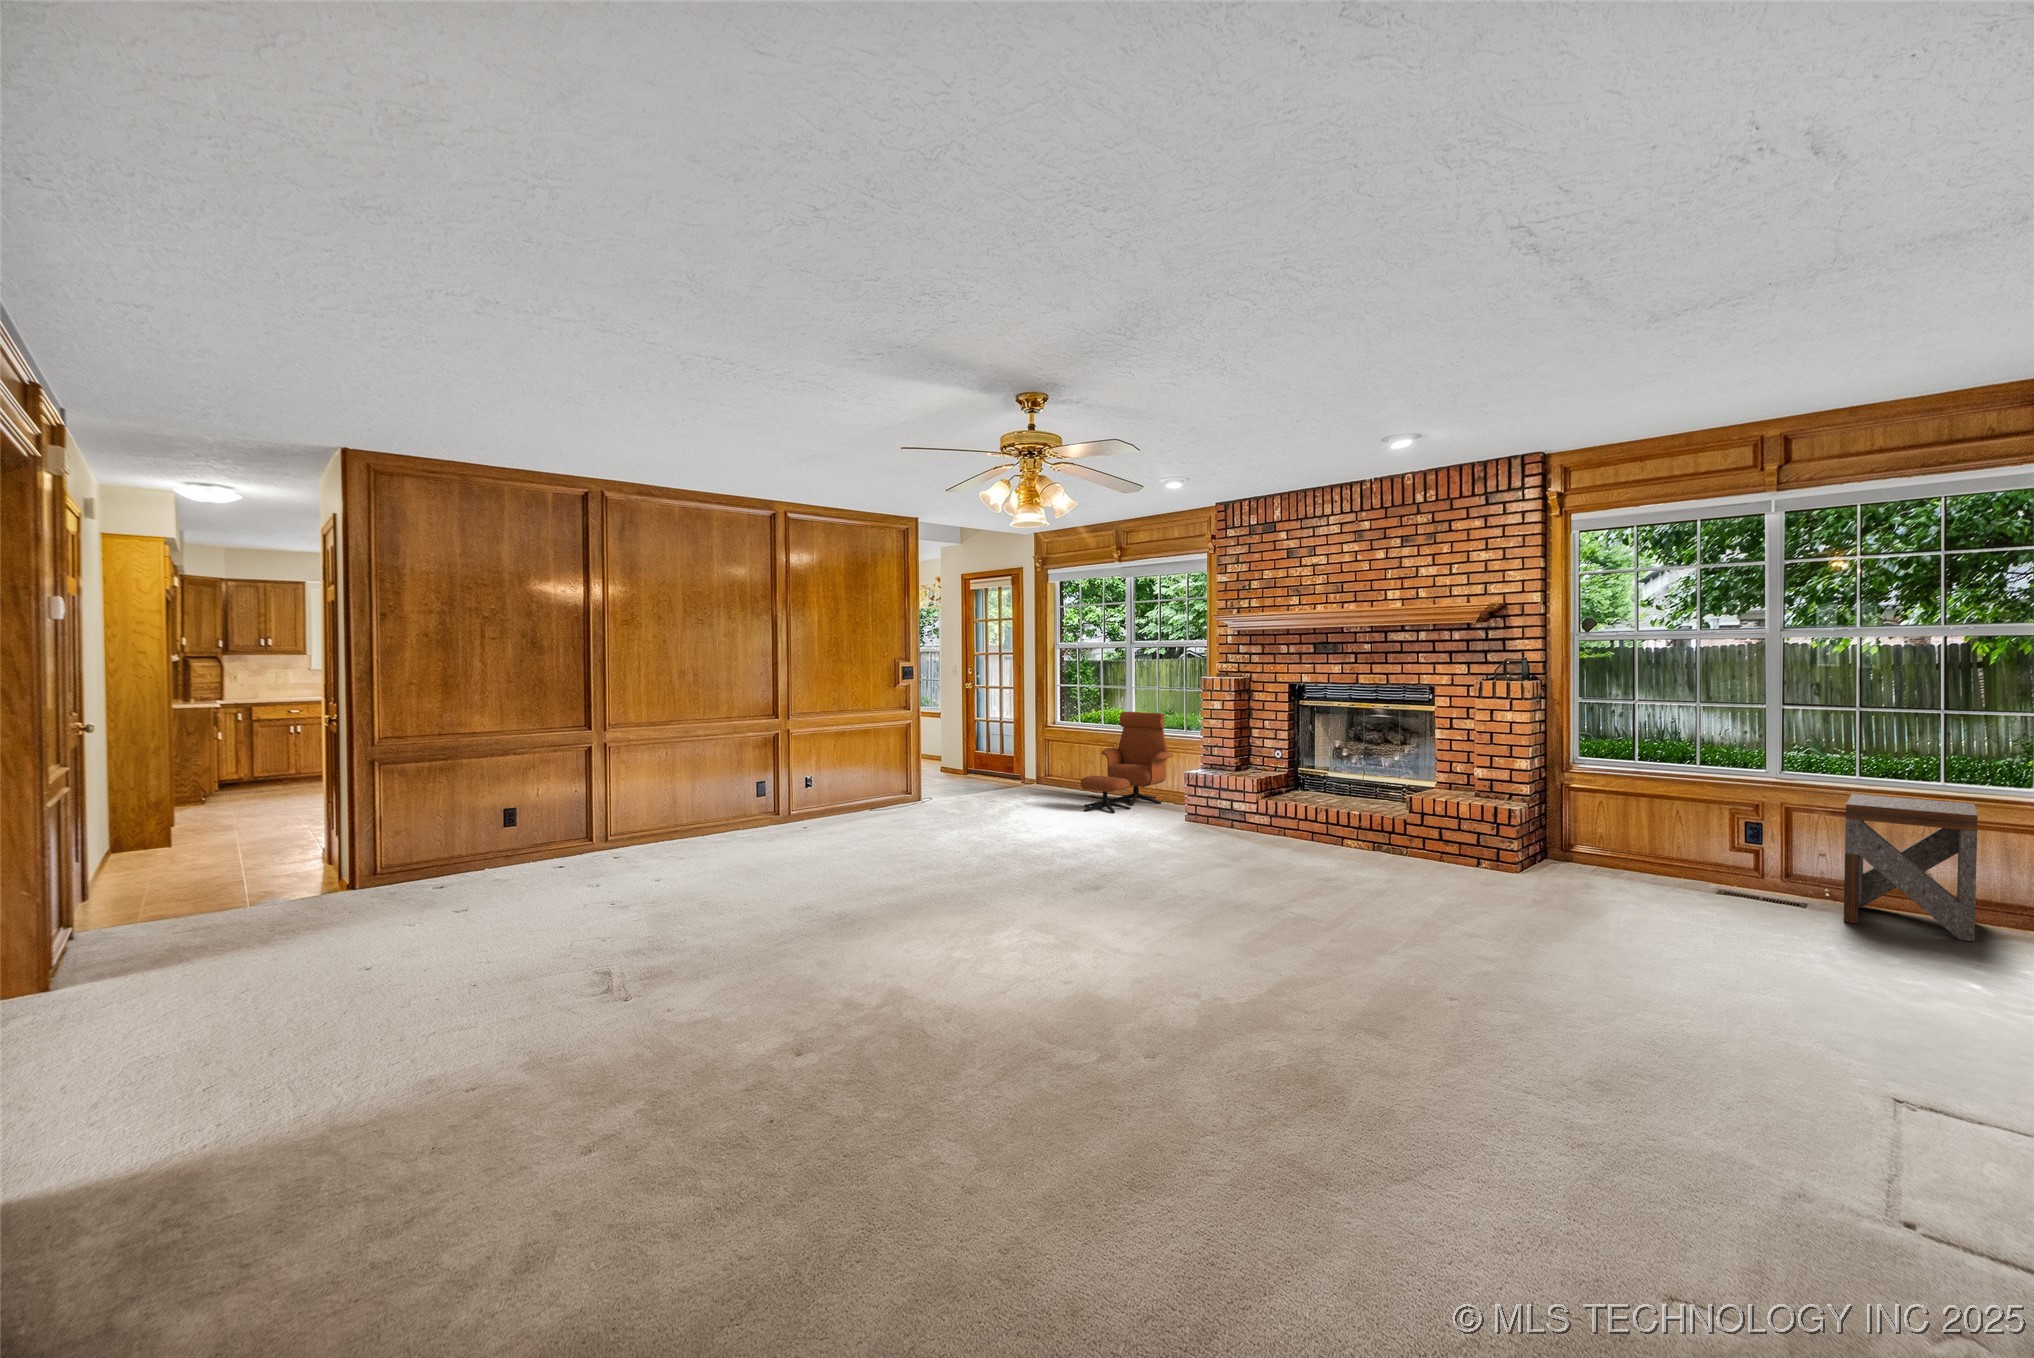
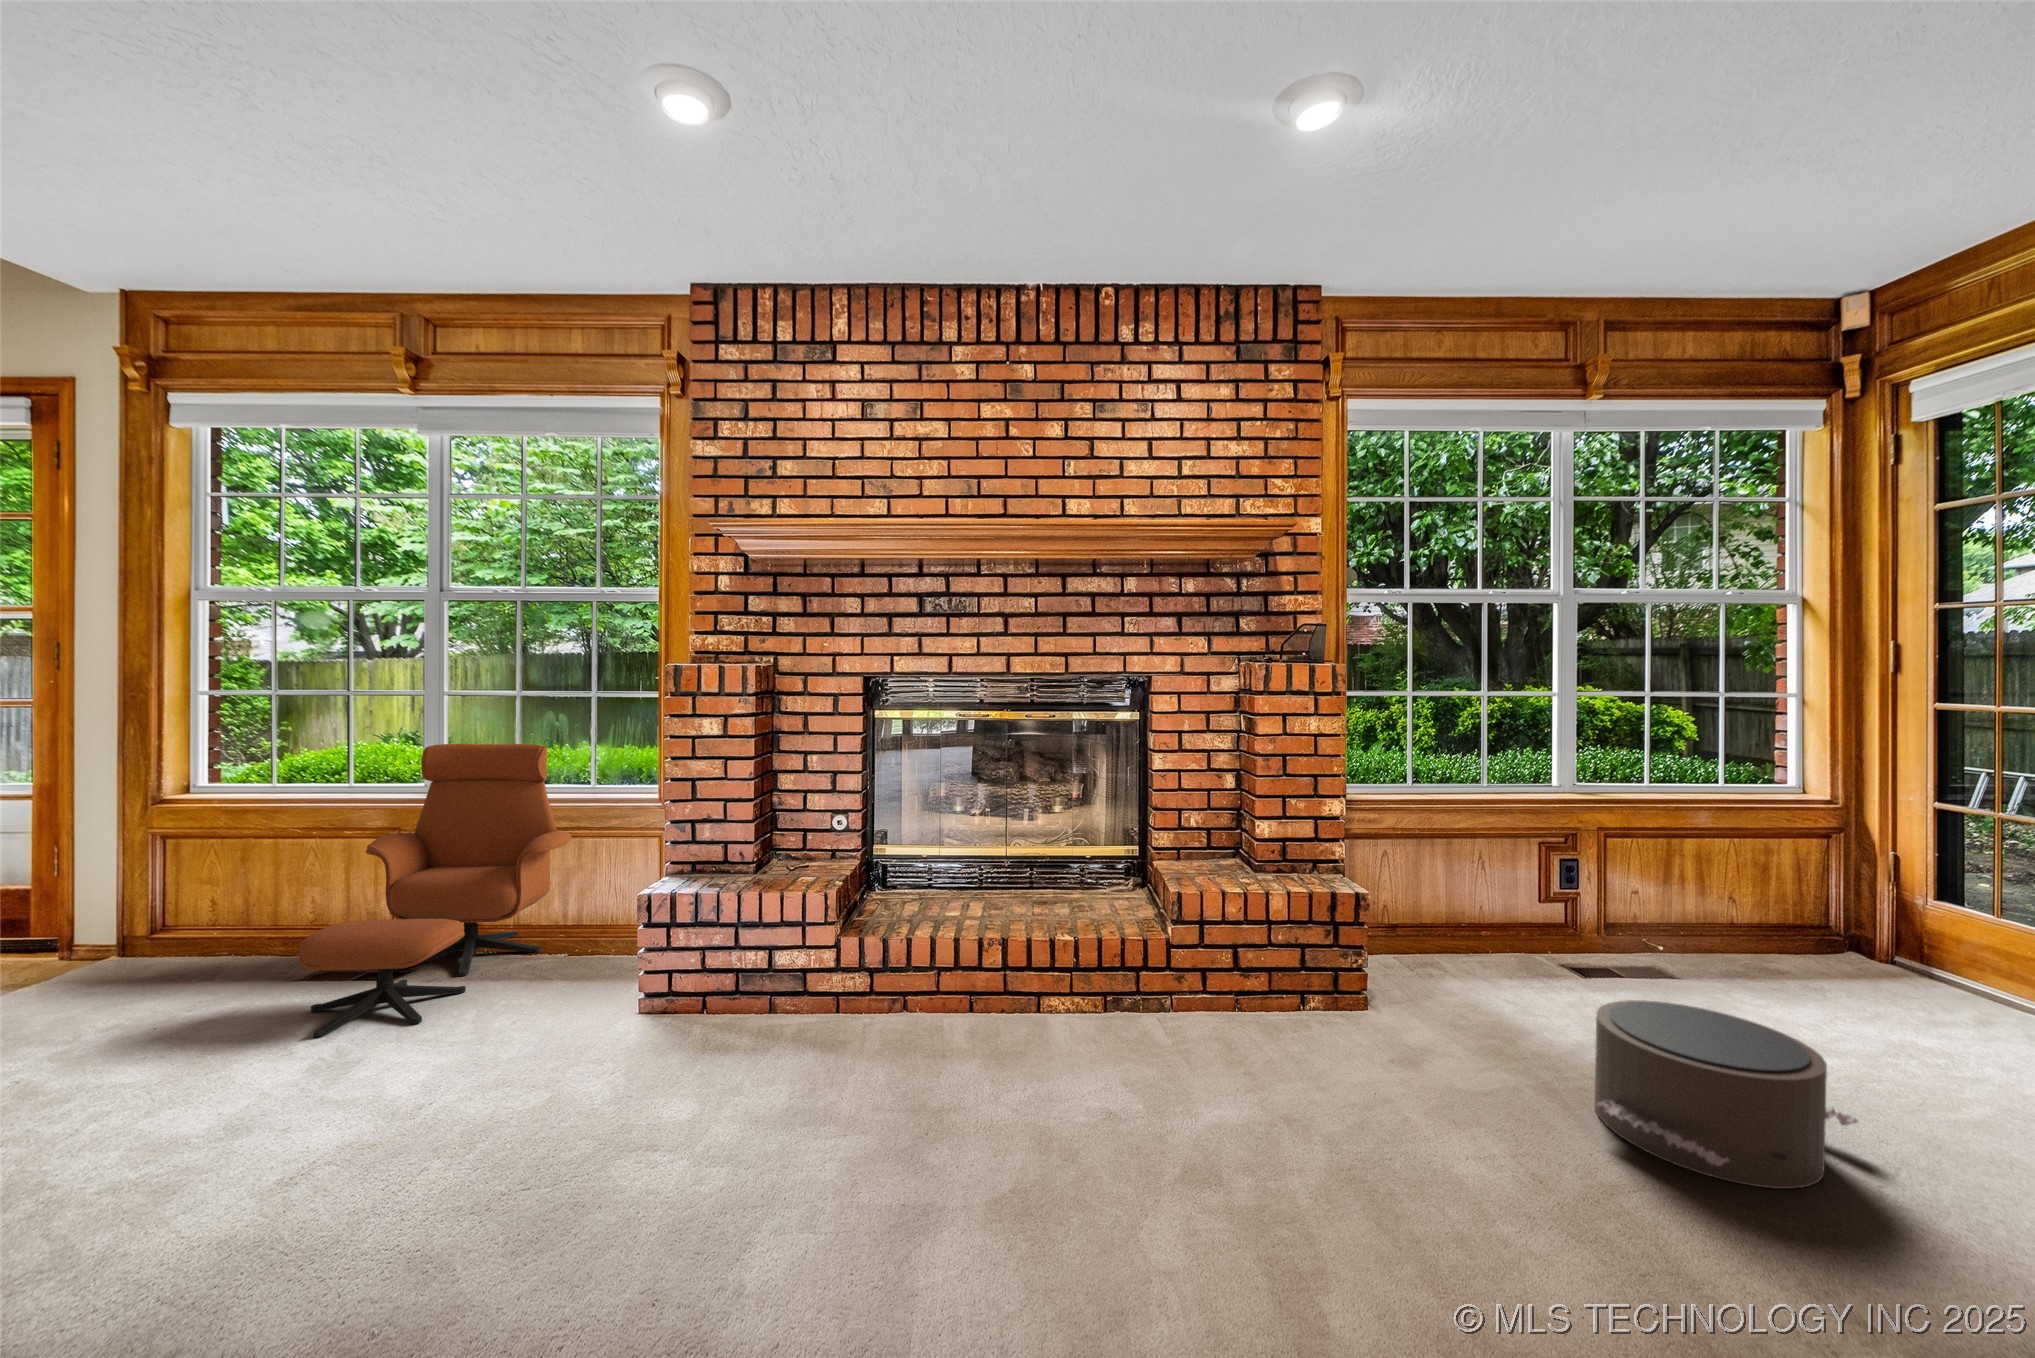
side table: present [1844,794,1978,942] -> none [1693,818,1940,1016]
pouf: none [1523,856,1652,925] -> present [1595,1000,1858,1189]

